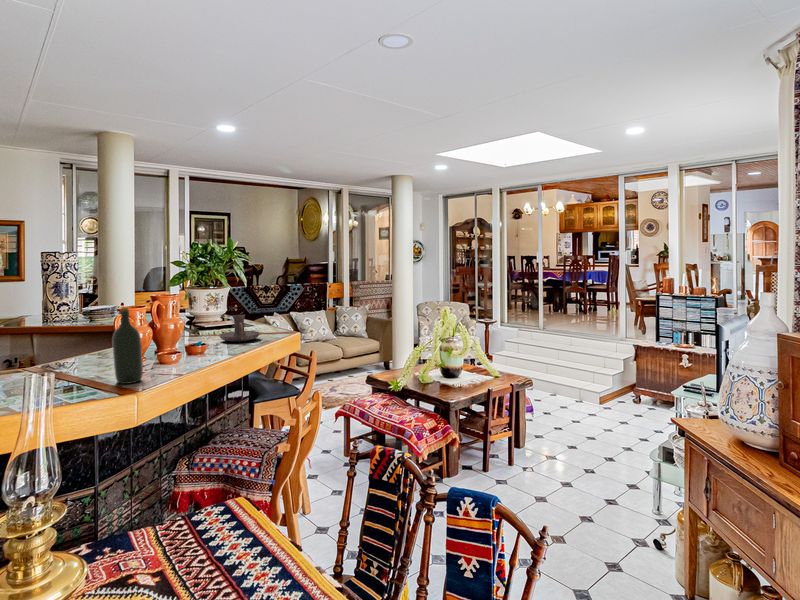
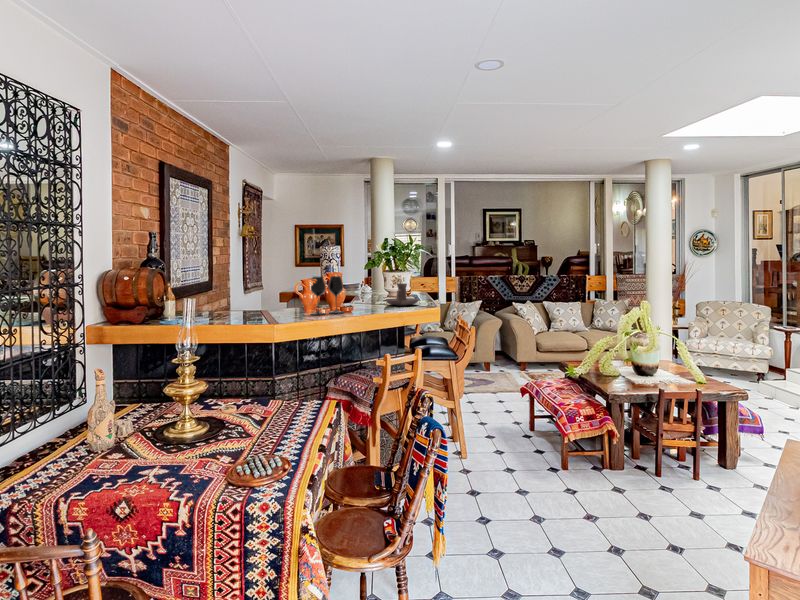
wine bottle: present [112,307,143,384] -> none [269,264,288,318]
wine glass: none [158,316,201,370] -> present [311,276,343,315]

